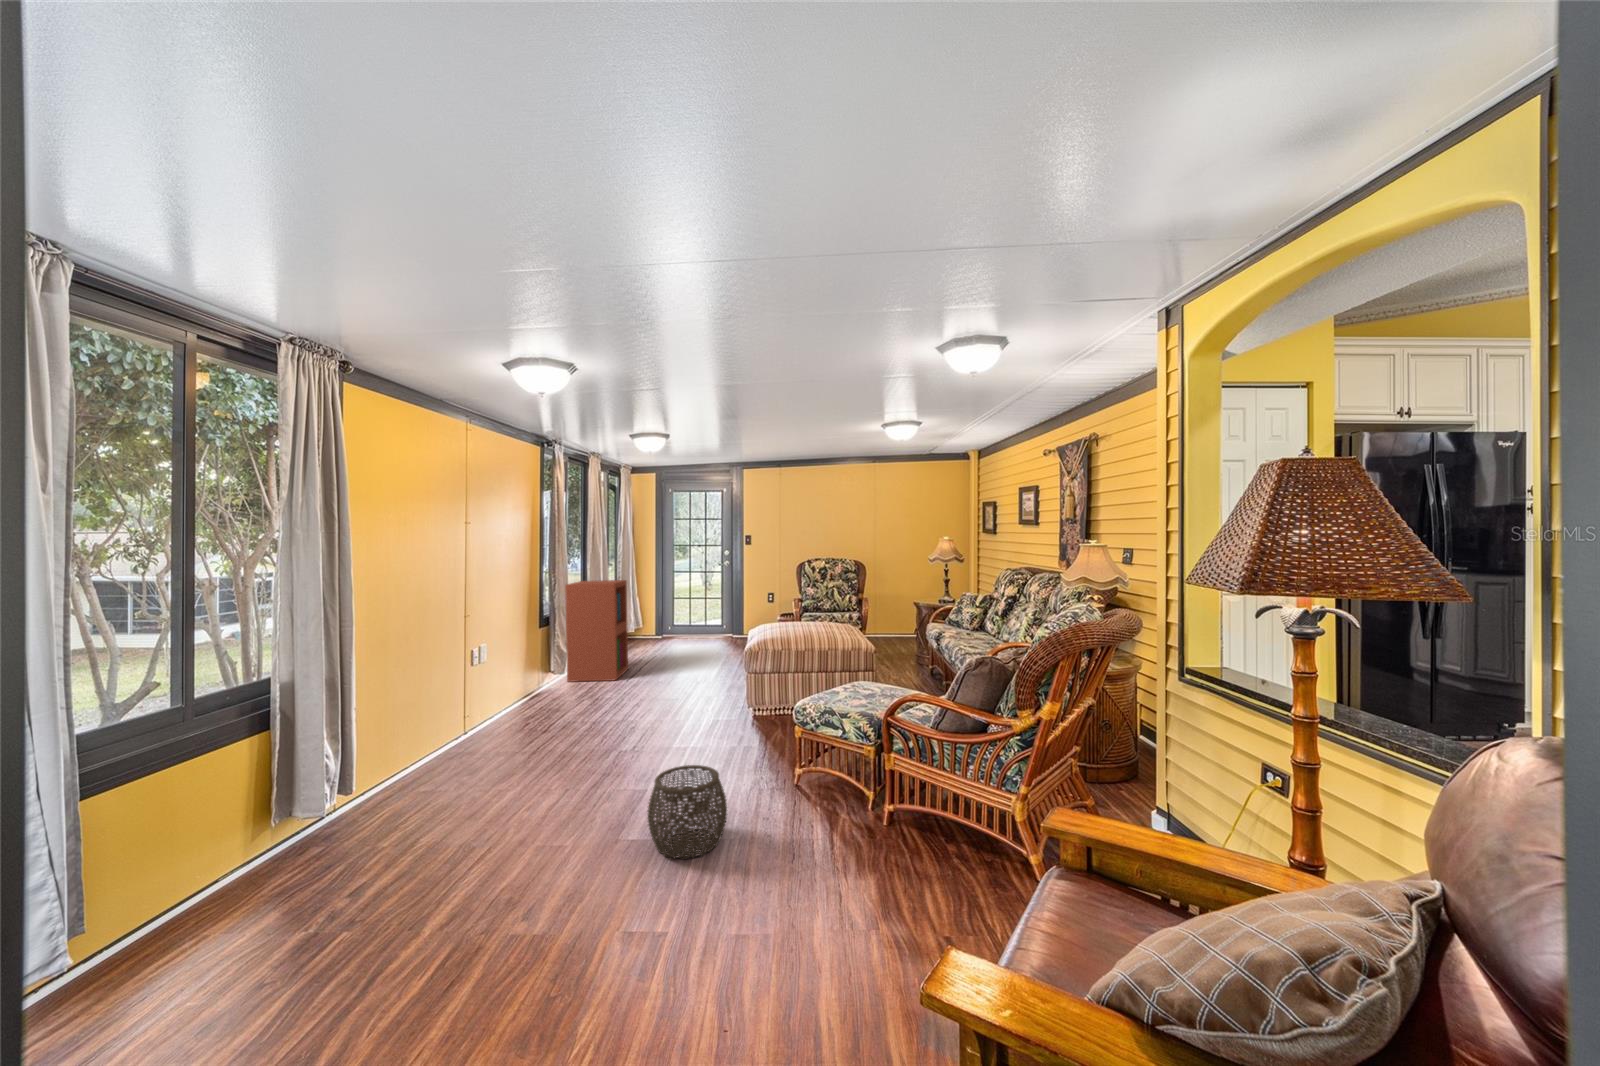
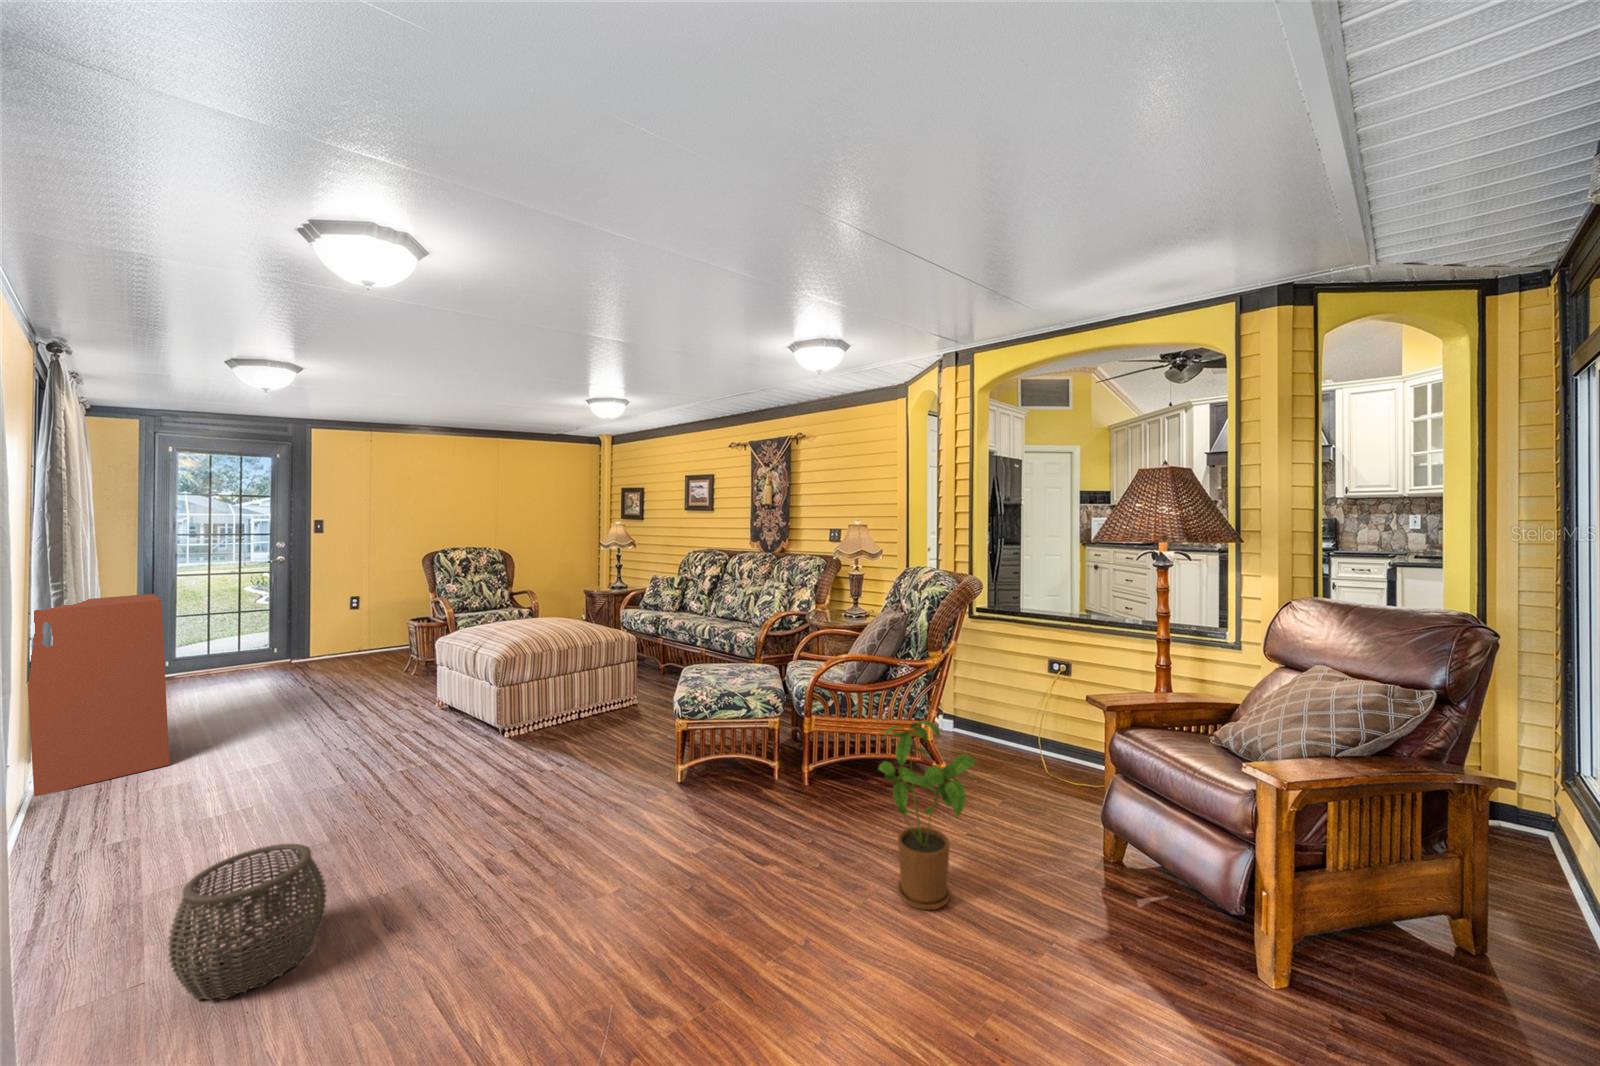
woven basket: present [648,765,727,859] -> present [168,844,326,1000]
house plant: none [741,767,857,978] -> present [879,721,977,910]

